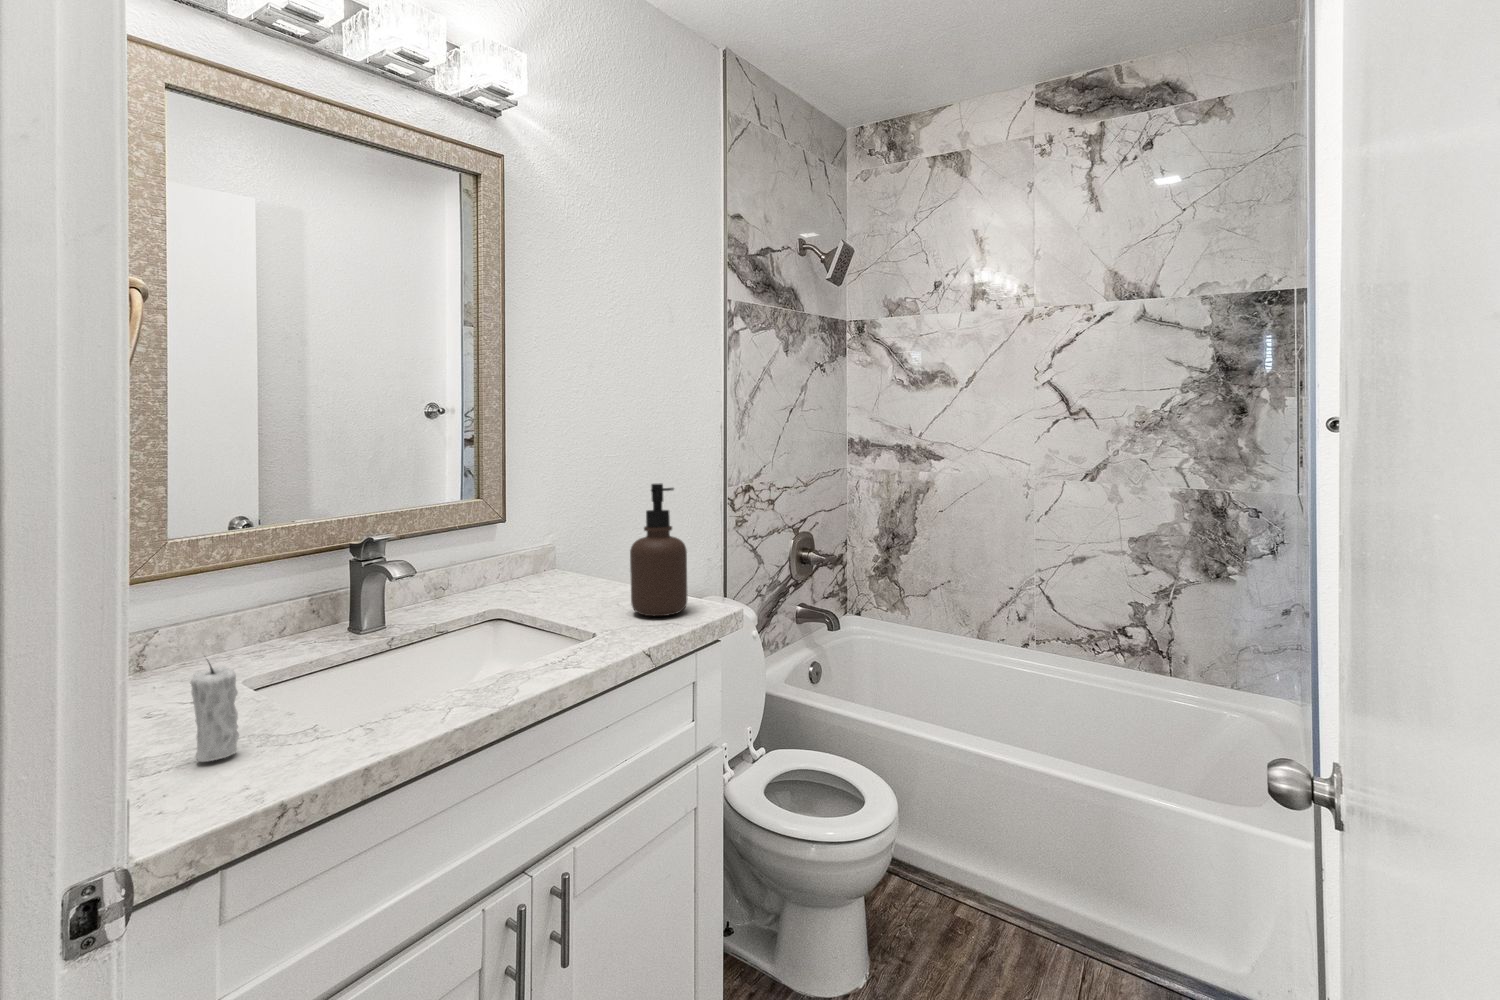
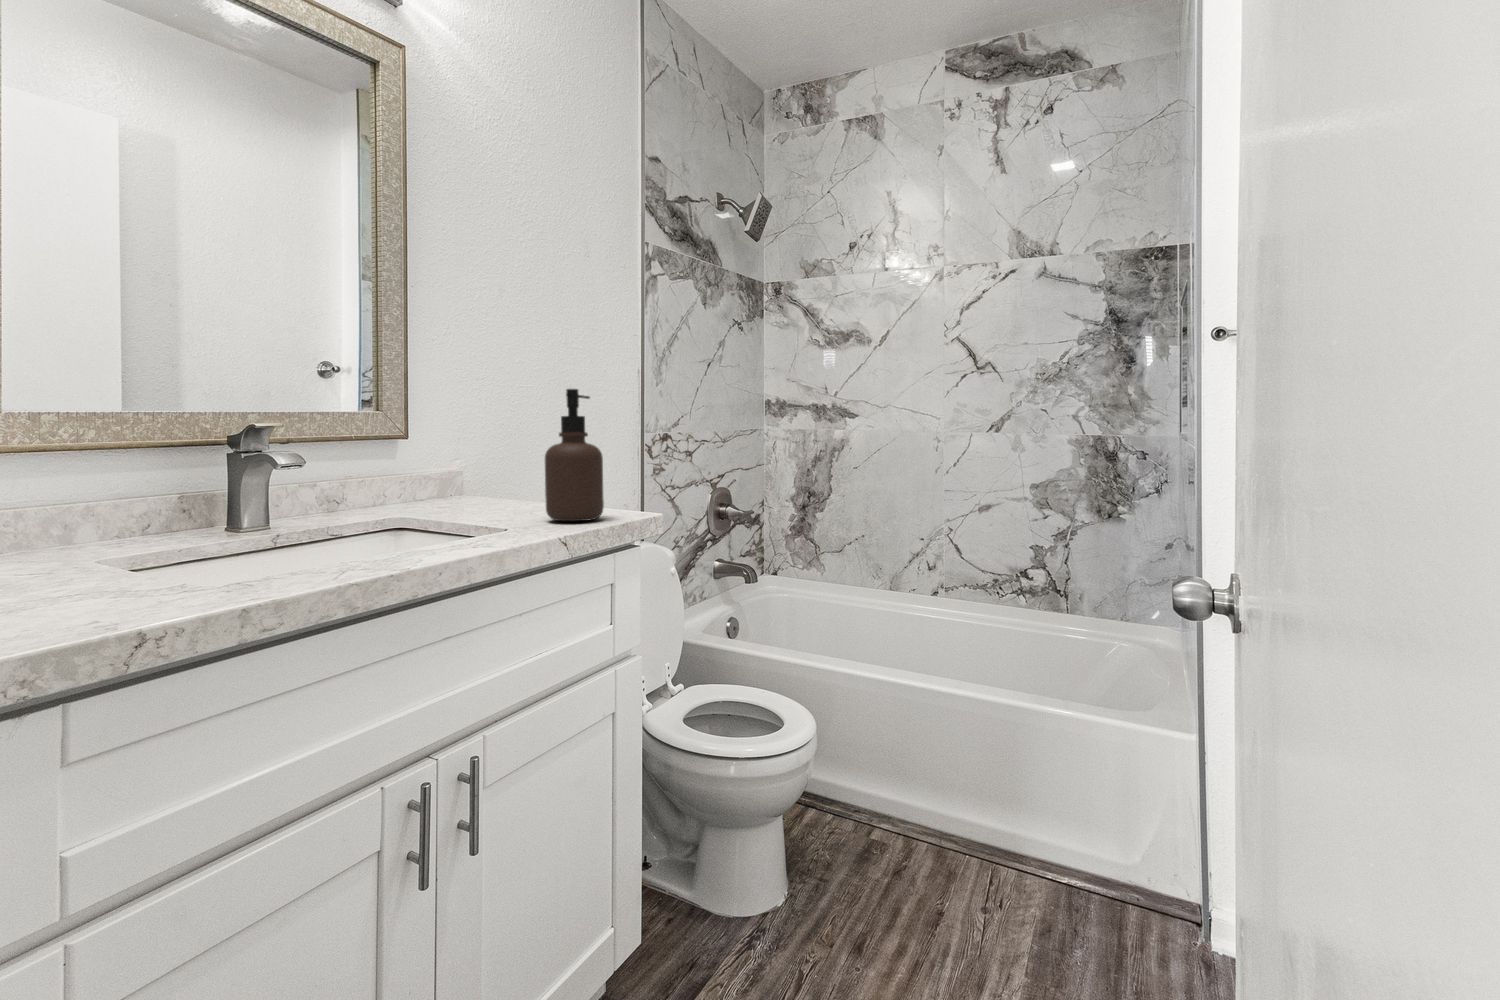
candle: present [190,662,239,762] -> none [72,489,127,603]

